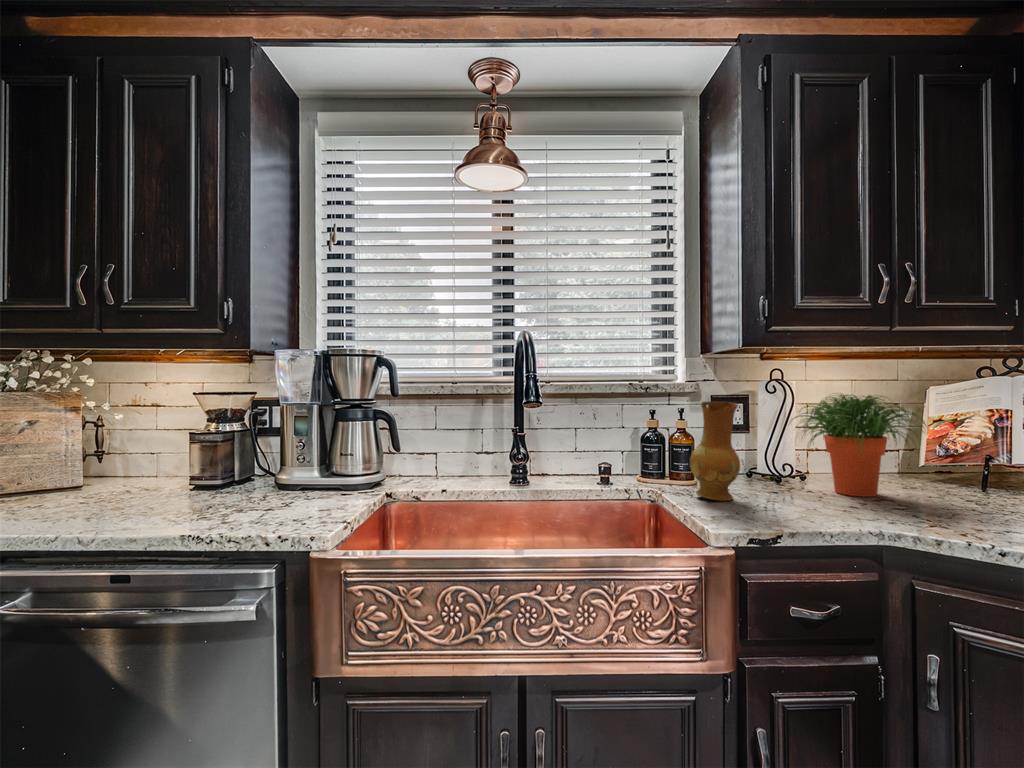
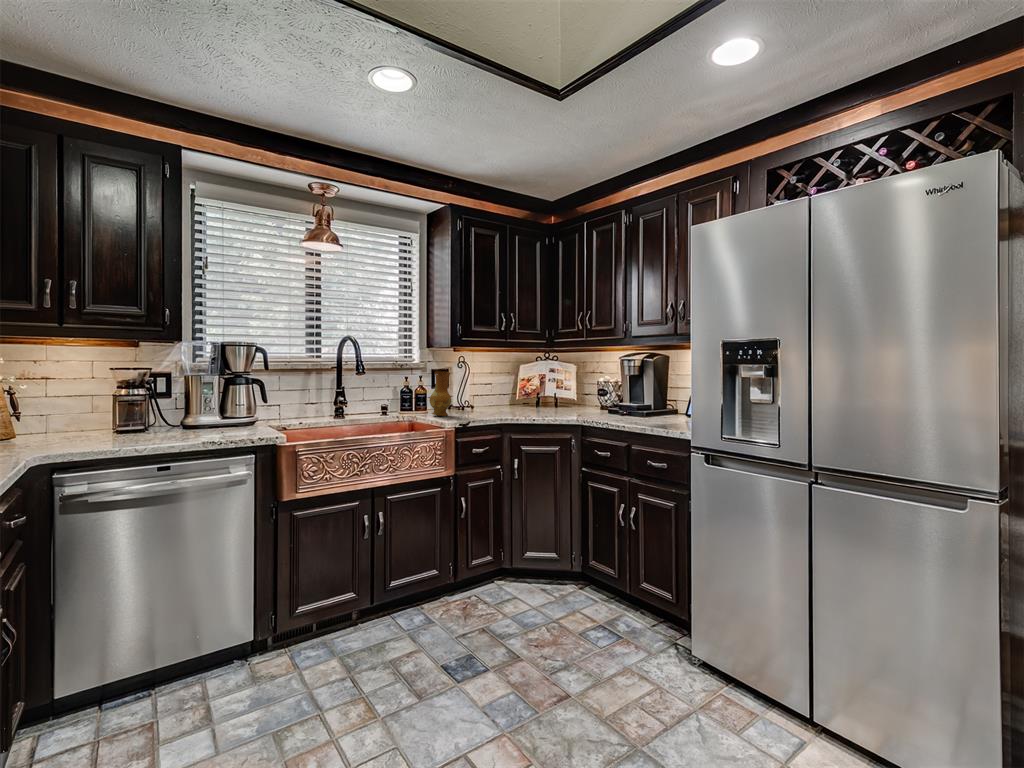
potted plant: present [790,394,926,497] -> none [467,368,517,411]

